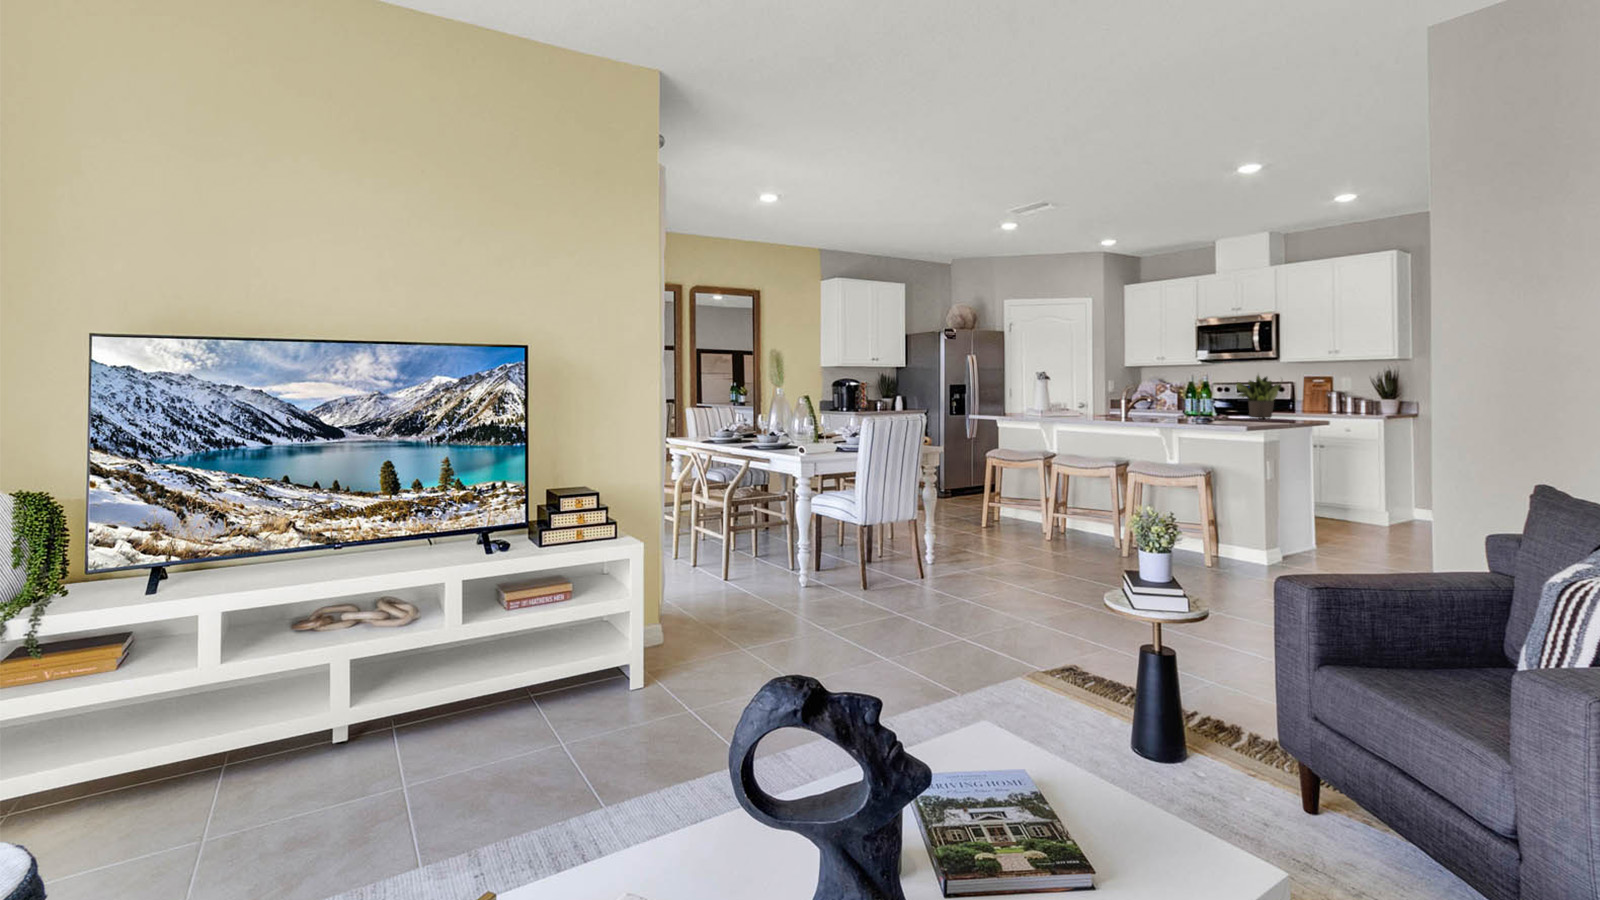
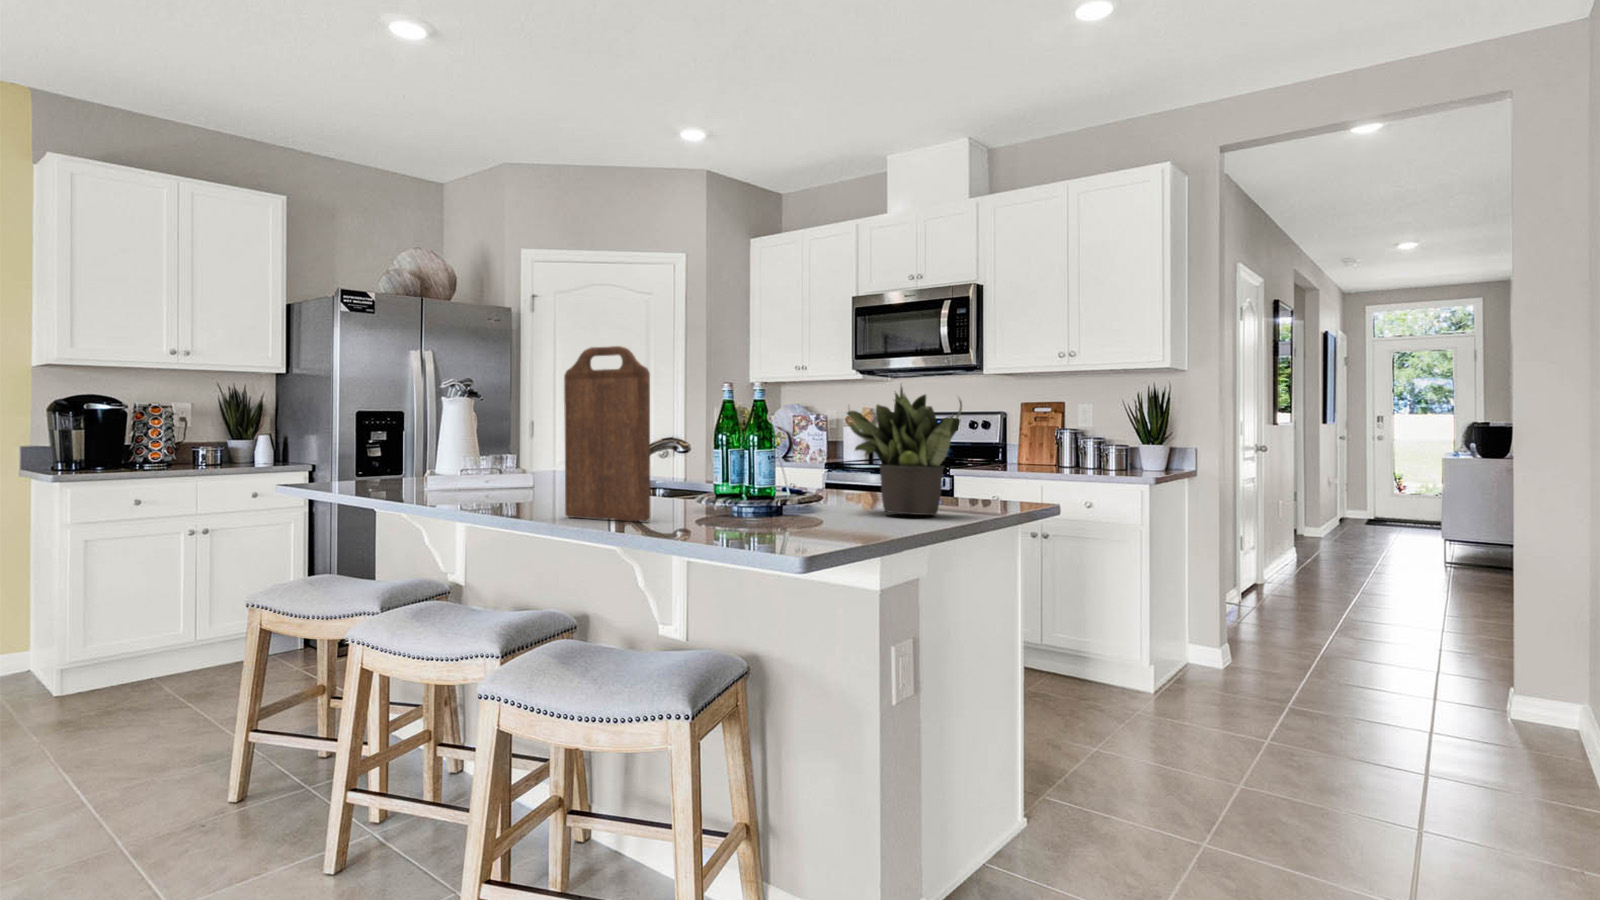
cutting board: none [1136,363,1171,418] -> present [564,346,651,521]

